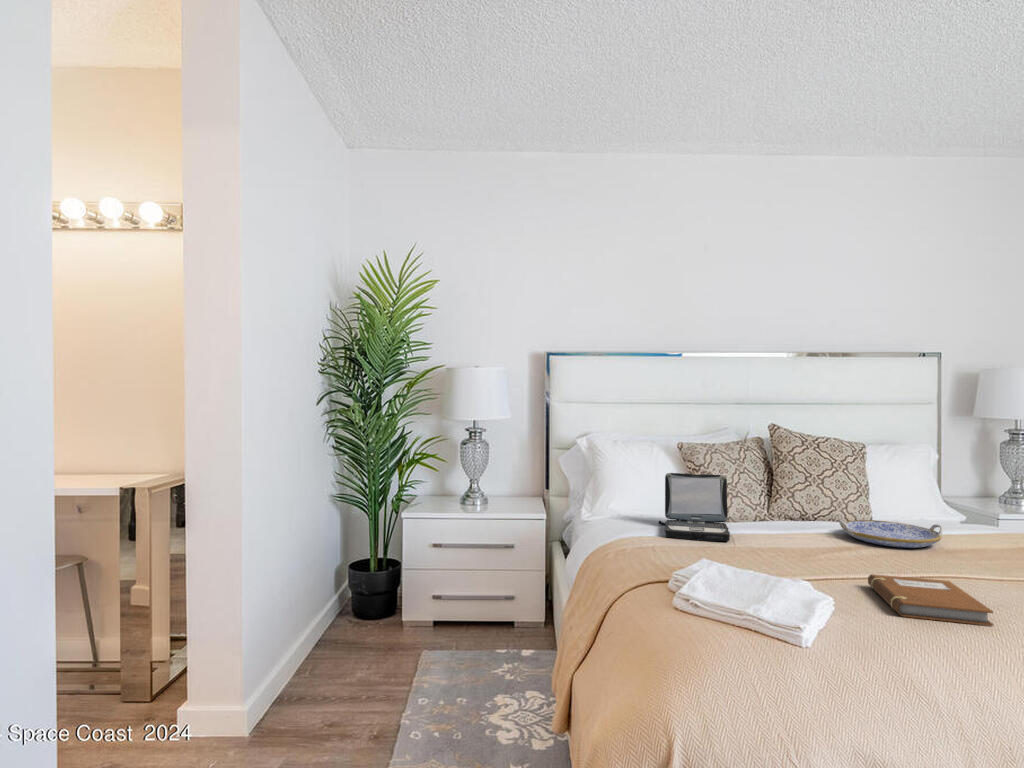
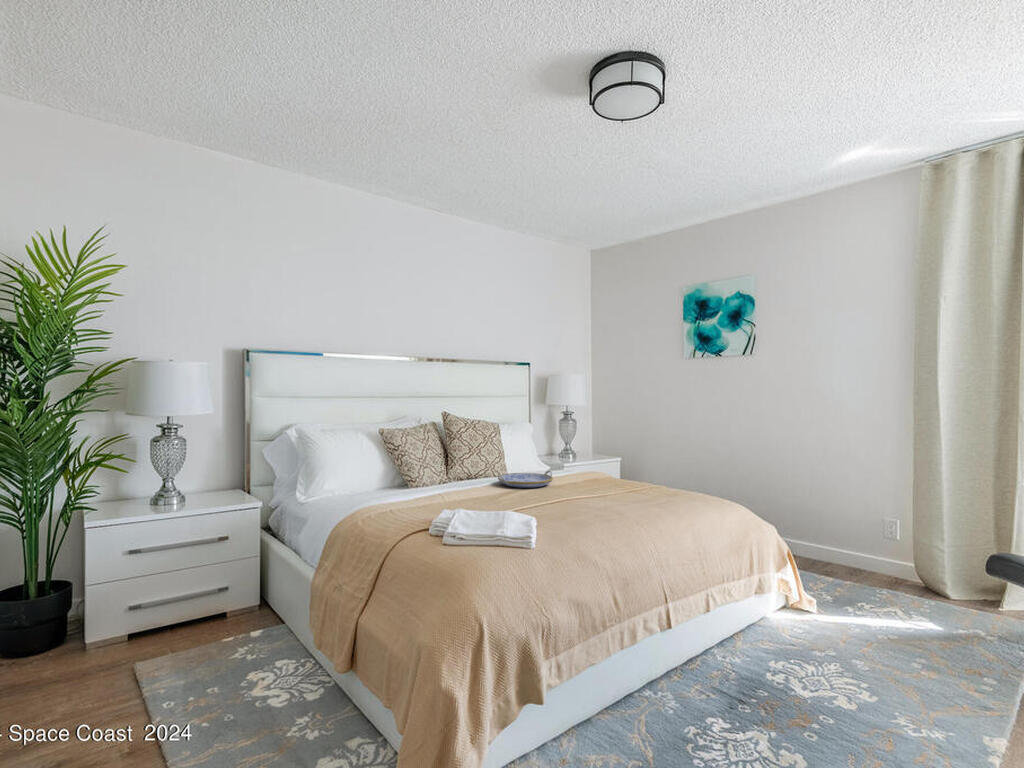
laptop: present [658,473,730,541] -> none [377,451,439,503]
notebook: present [868,575,993,626] -> none [538,499,605,522]

